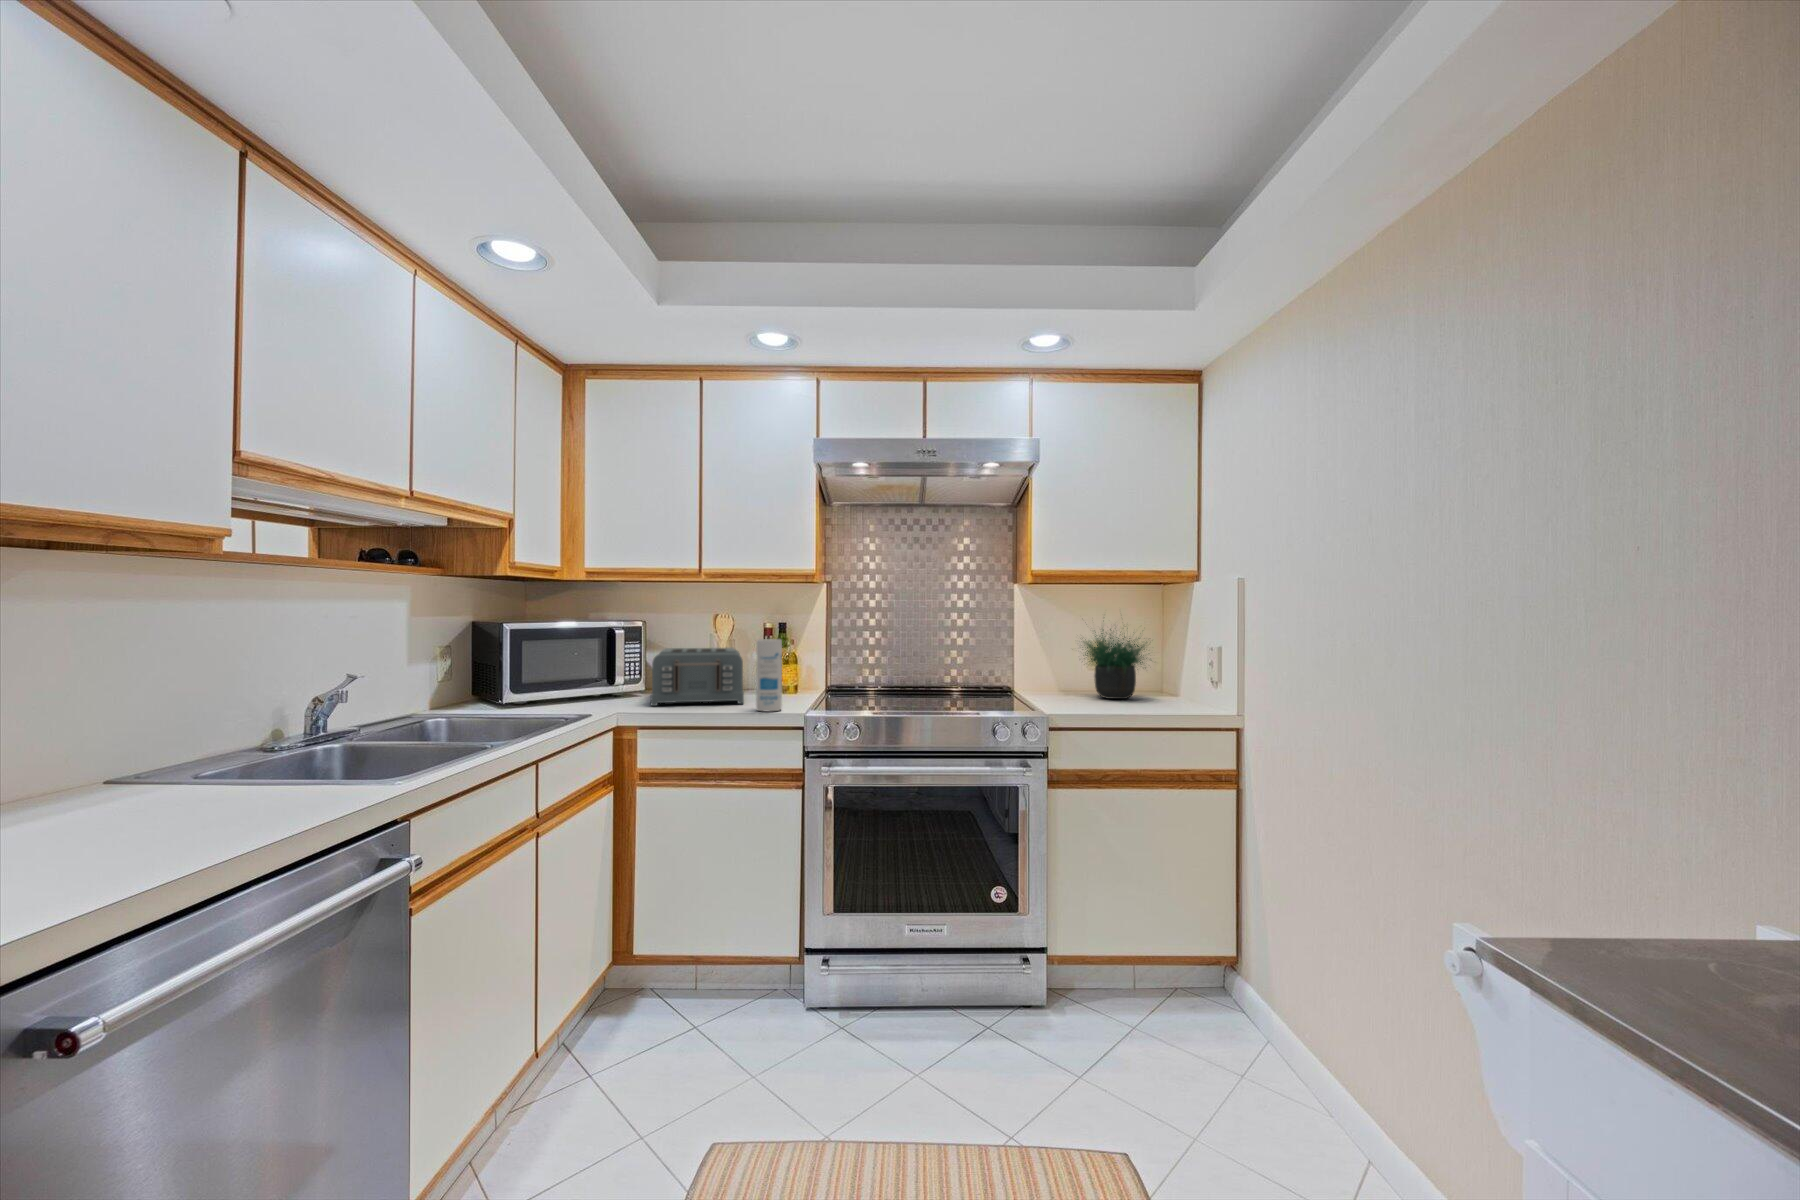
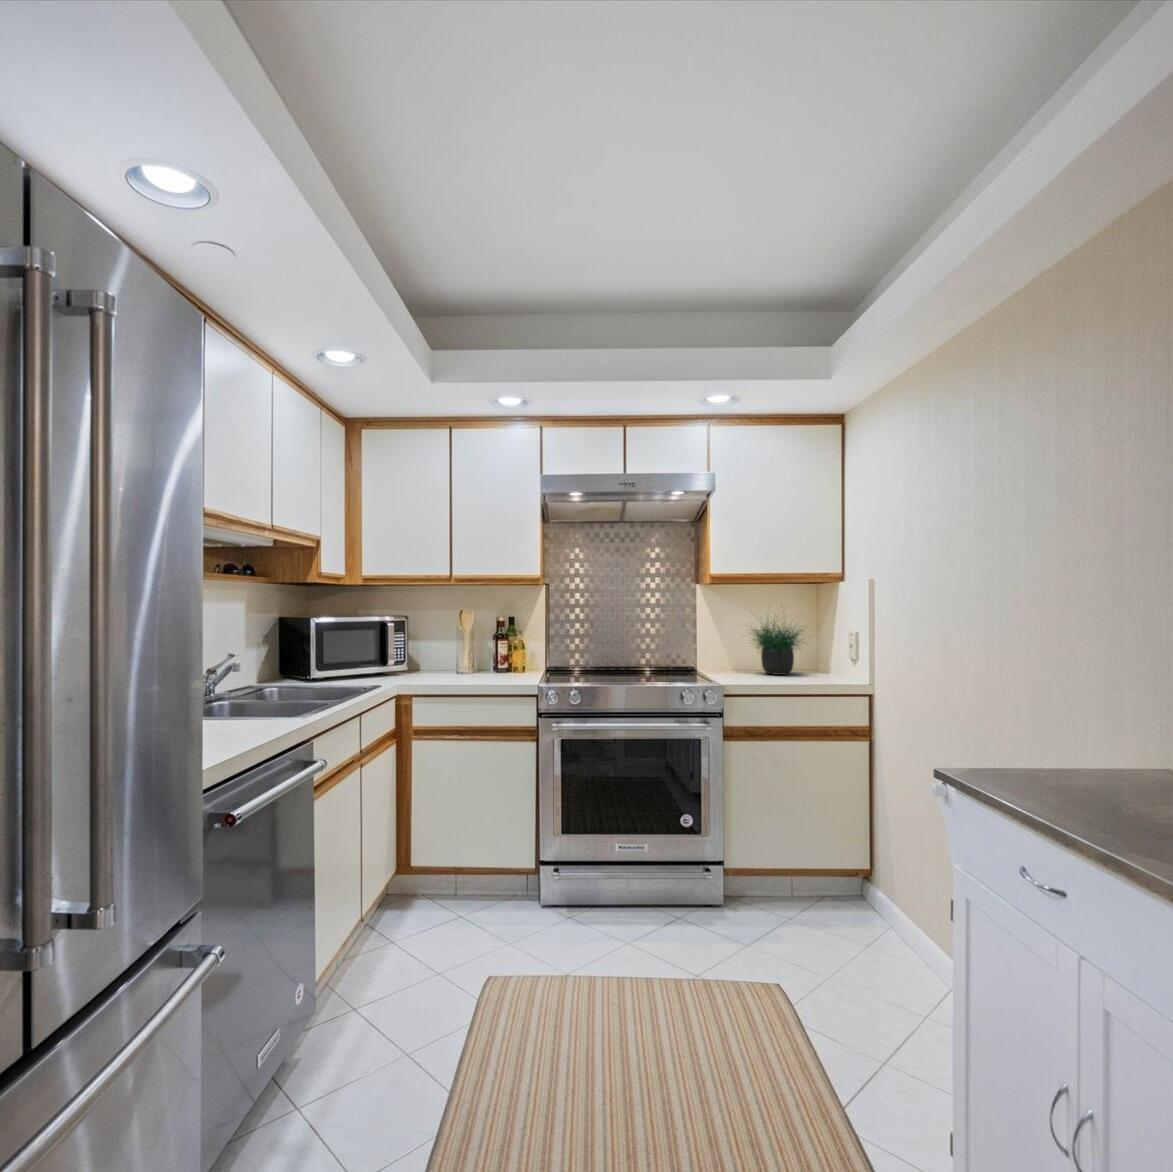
canister: present [756,639,782,711] -> none [500,629,519,684]
toaster: present [651,648,744,706] -> none [417,636,488,681]

